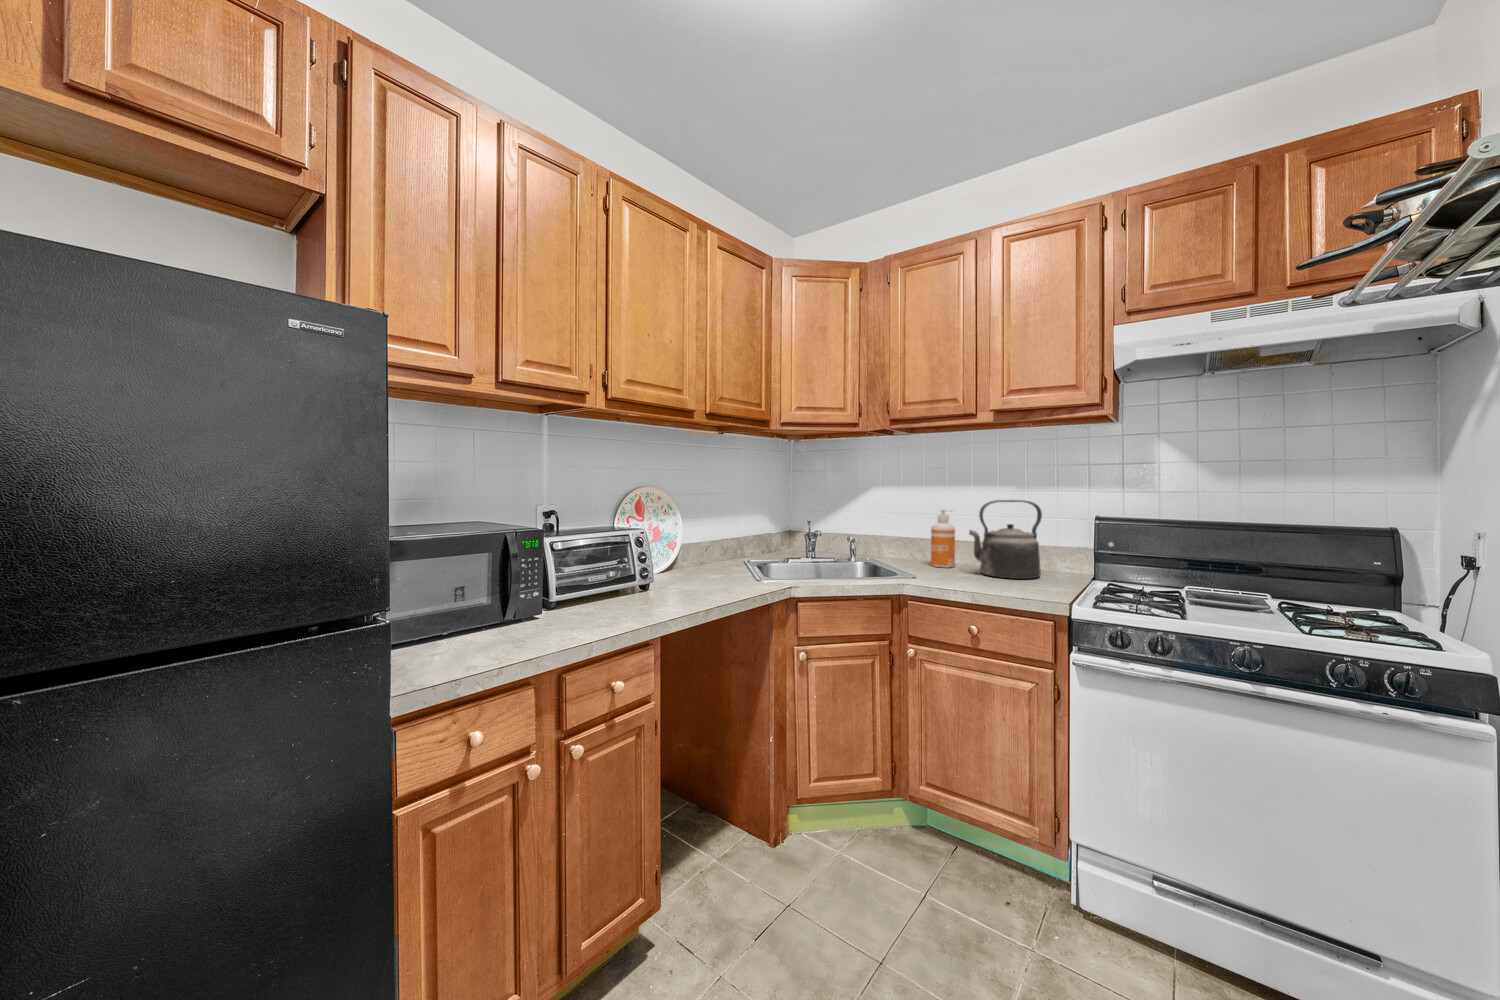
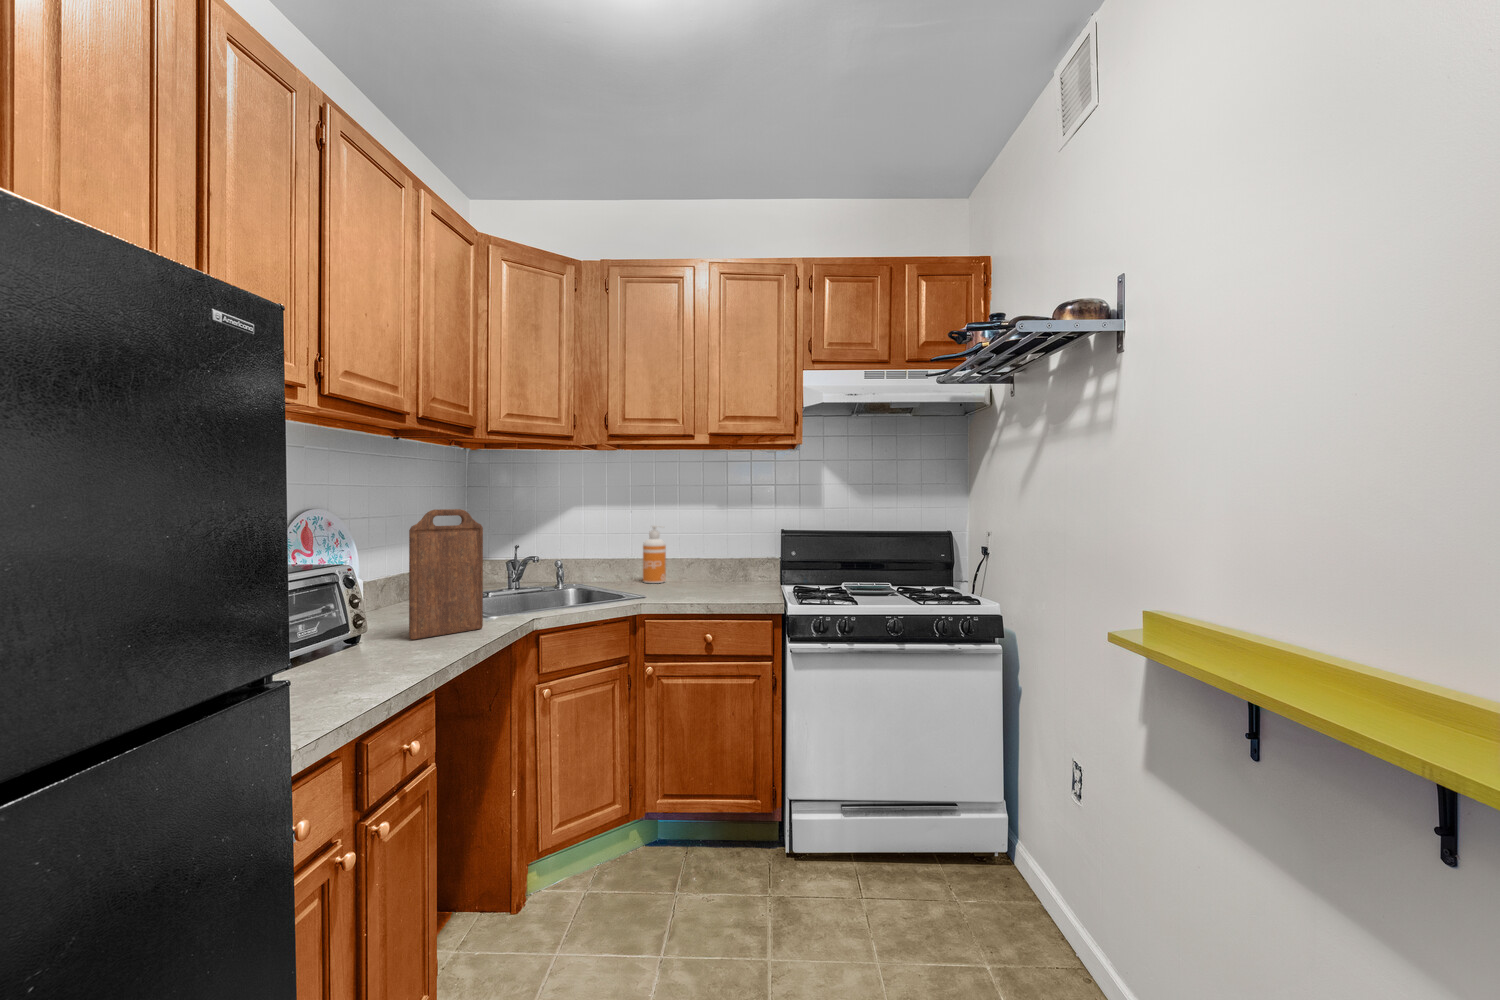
cutting board: none [678,488,738,593] -> present [409,509,483,640]
kettle: present [969,500,1042,579] -> none [686,516,744,588]

